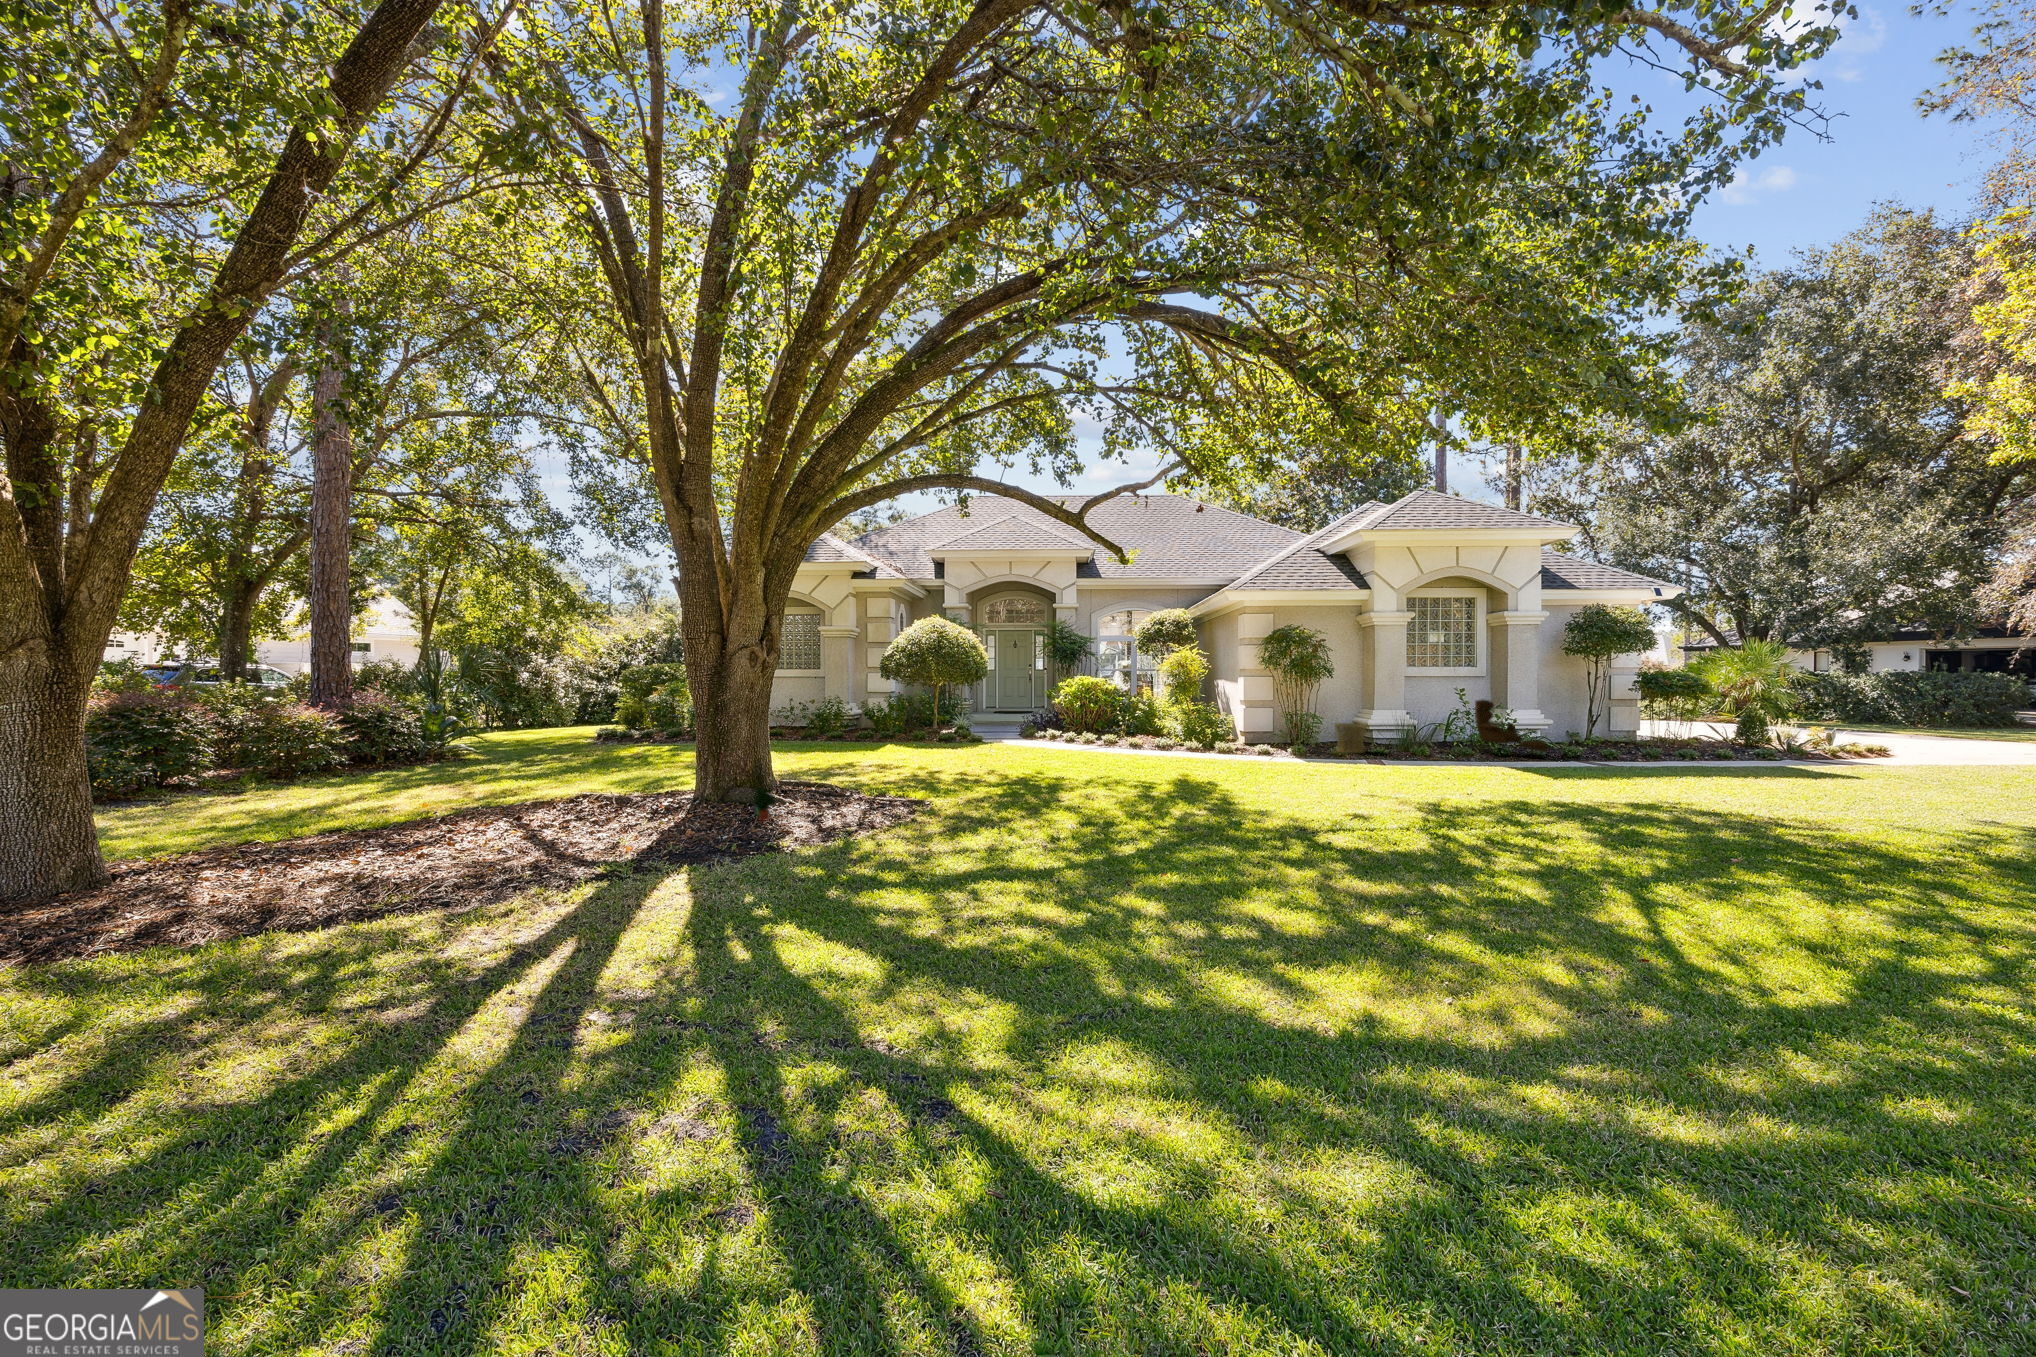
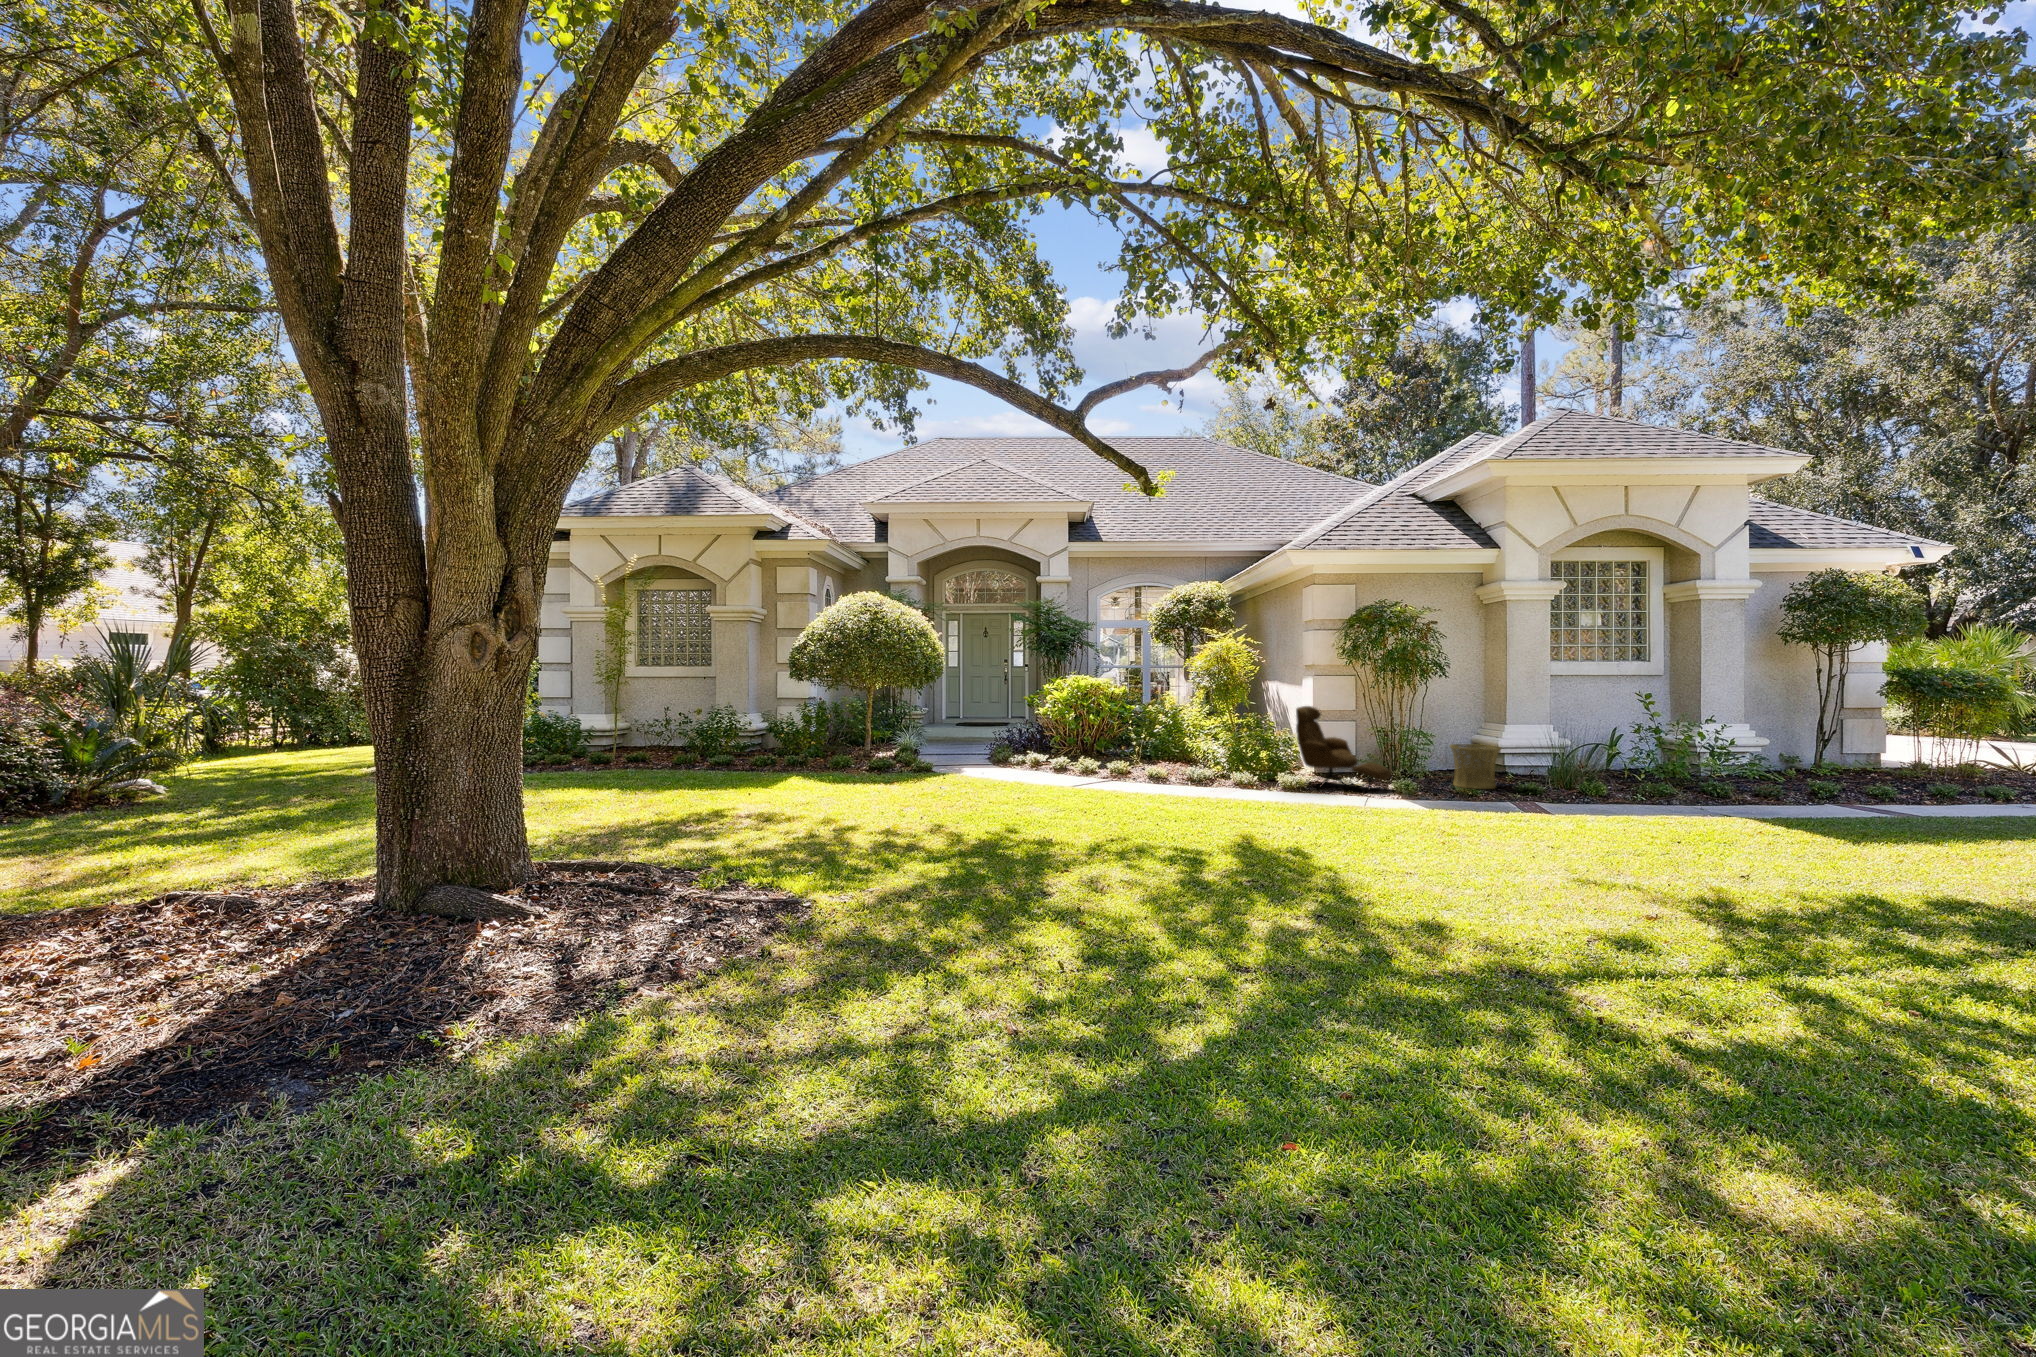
lounge chair: present [1475,700,1549,758] -> present [1296,706,1391,791]
potted plant: present [750,757,775,821] -> none [425,826,493,967]

